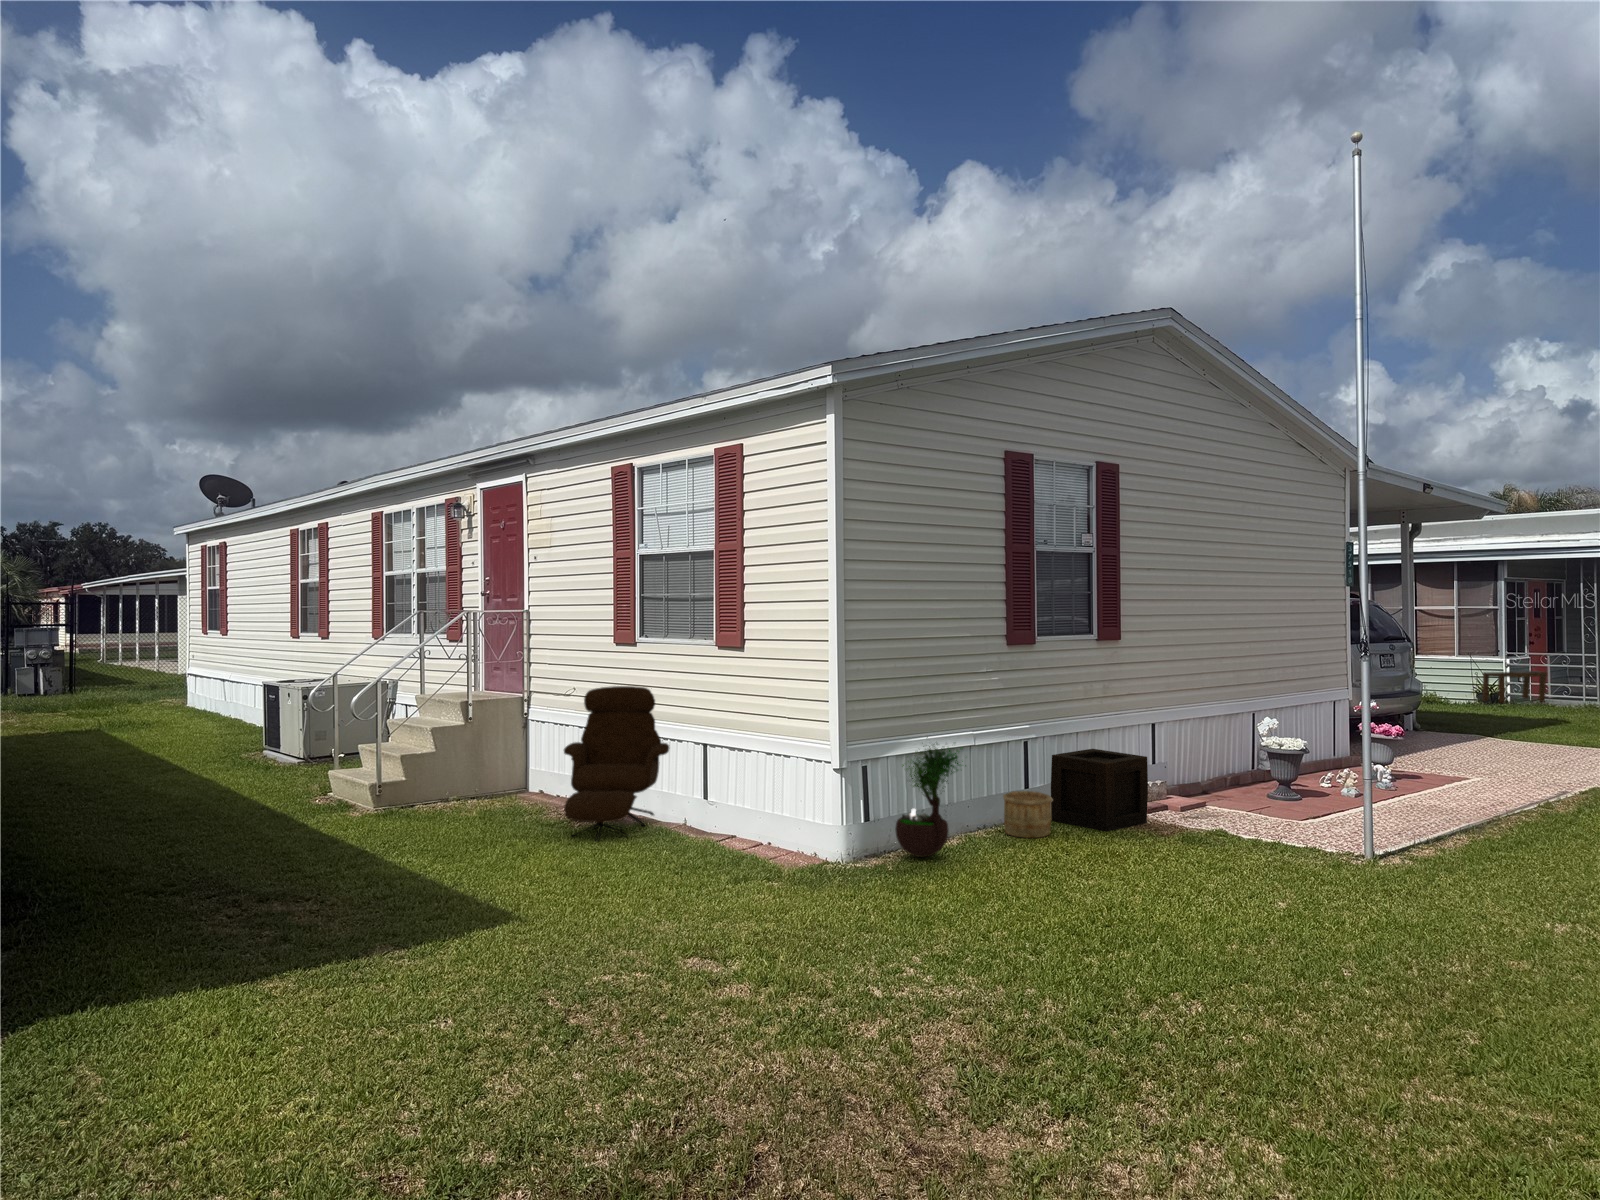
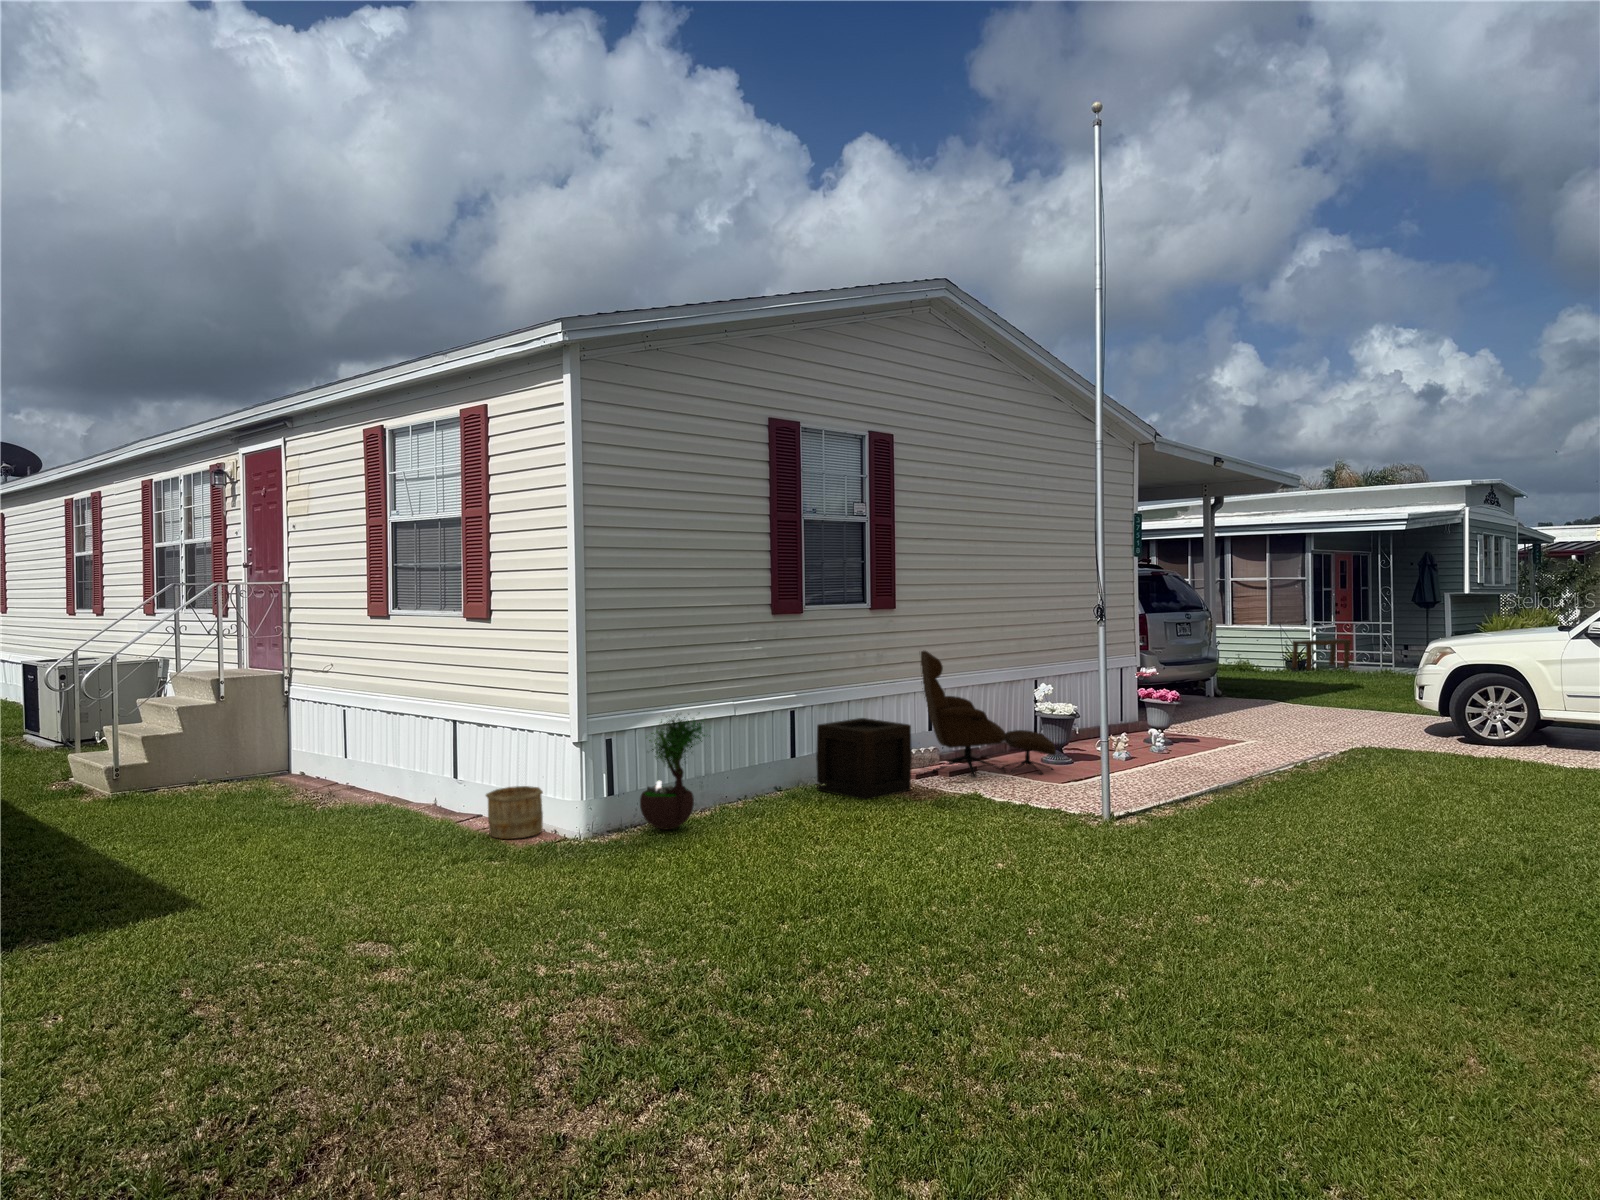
lounge chair: present [564,686,669,842] -> present [921,651,1056,778]
wooden bucket: present [1003,791,1052,838] -> present [486,786,543,839]

